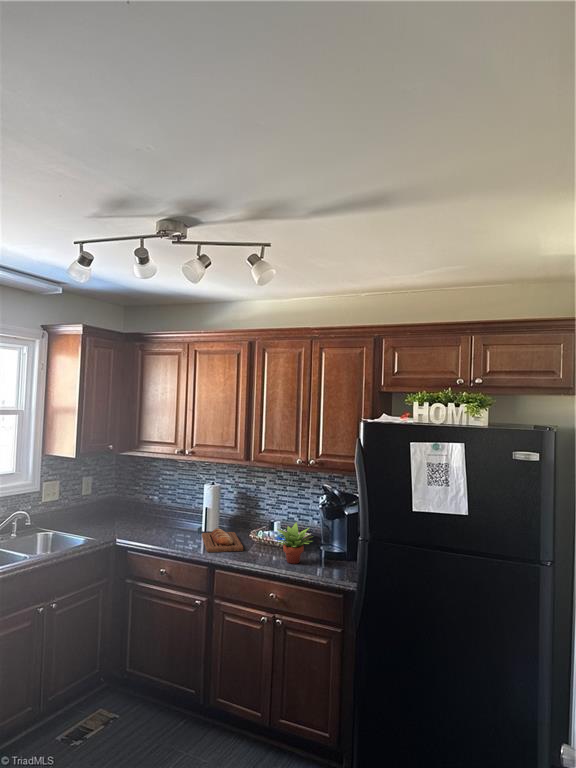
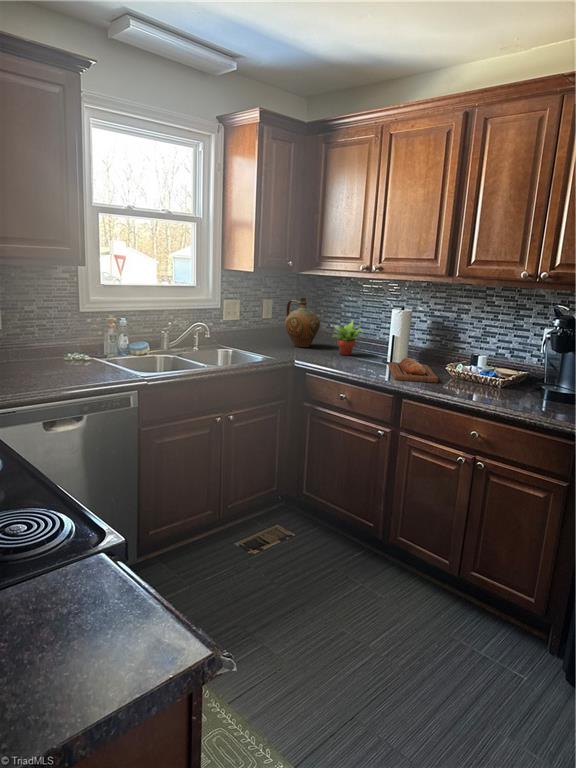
ceramic jug: none [106,475,140,521] -> present [285,297,320,347]
succulent plant: present [277,522,312,564] -> present [334,321,361,355]

